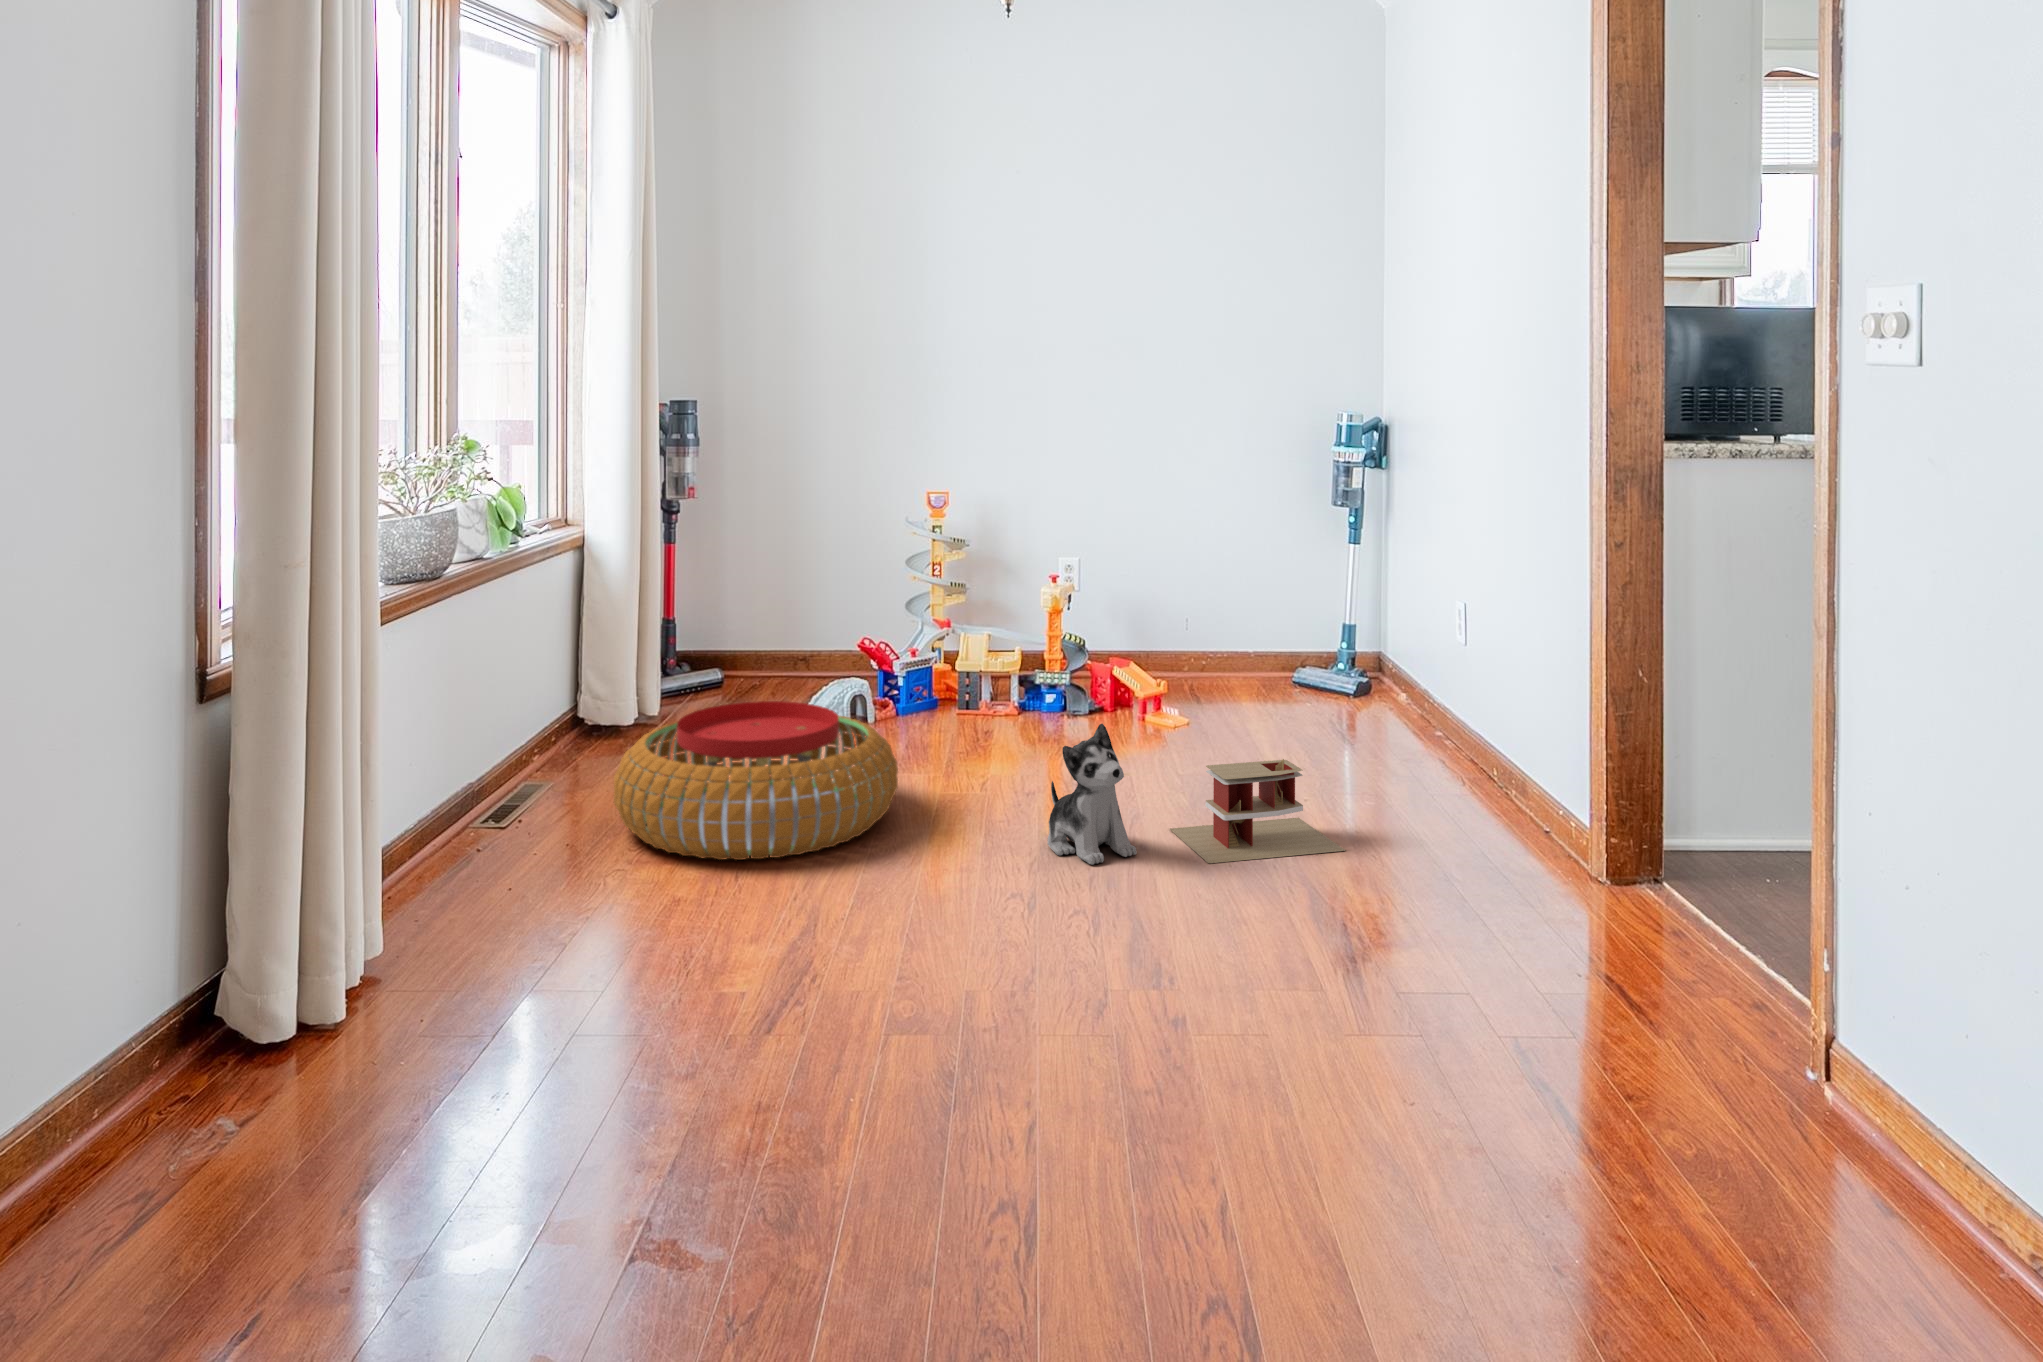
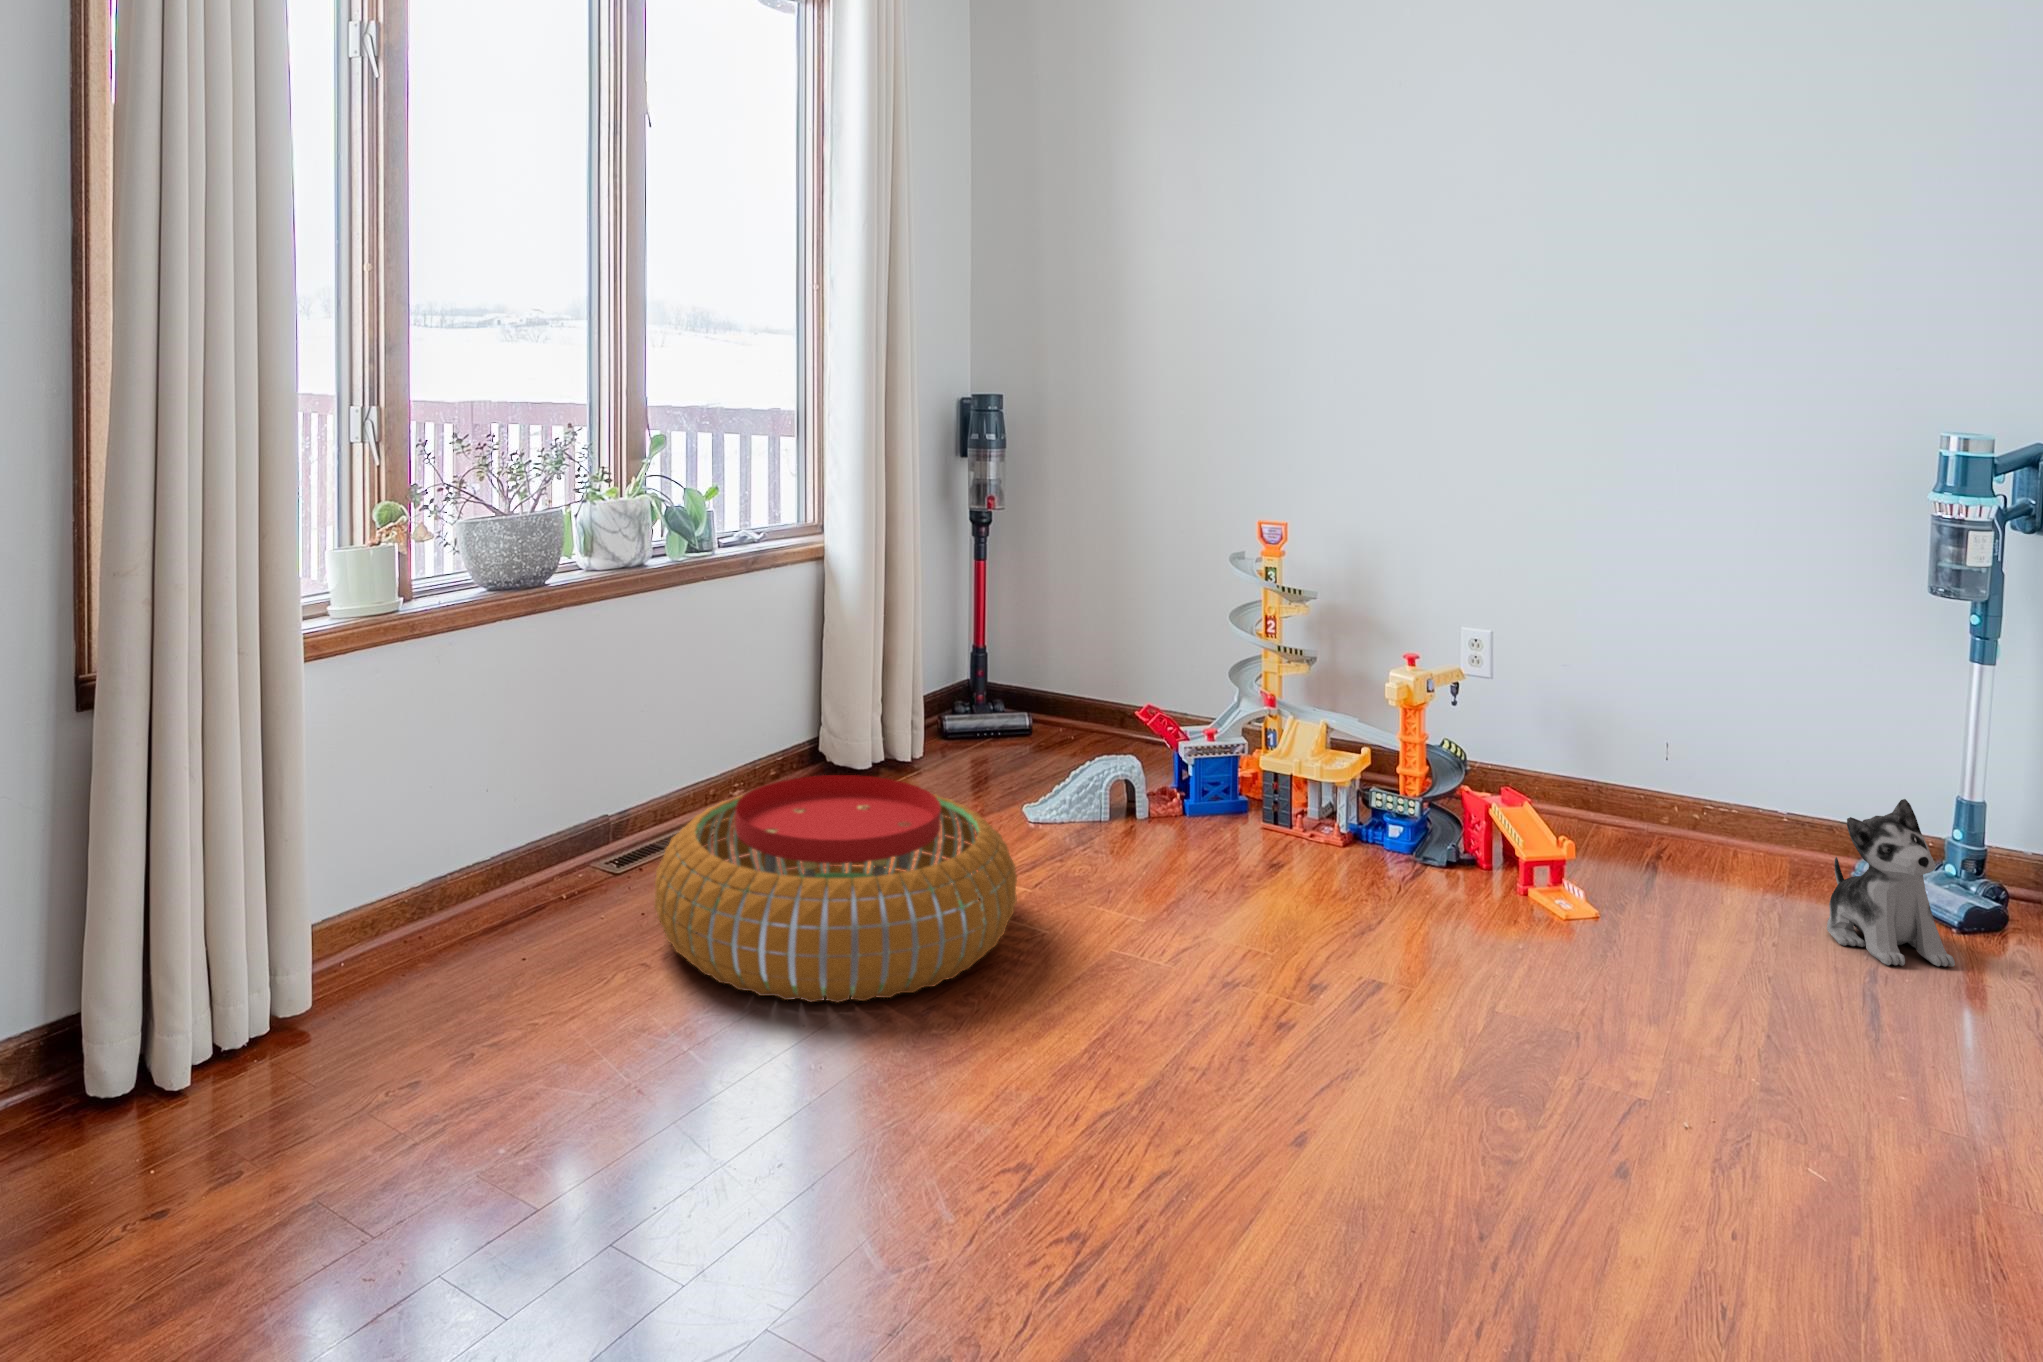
plush toy: present [1048,724,1137,865] -> present [1827,799,1955,967]
toy house: present [1170,759,1346,863] -> none [1348,1025,1639,1265]

